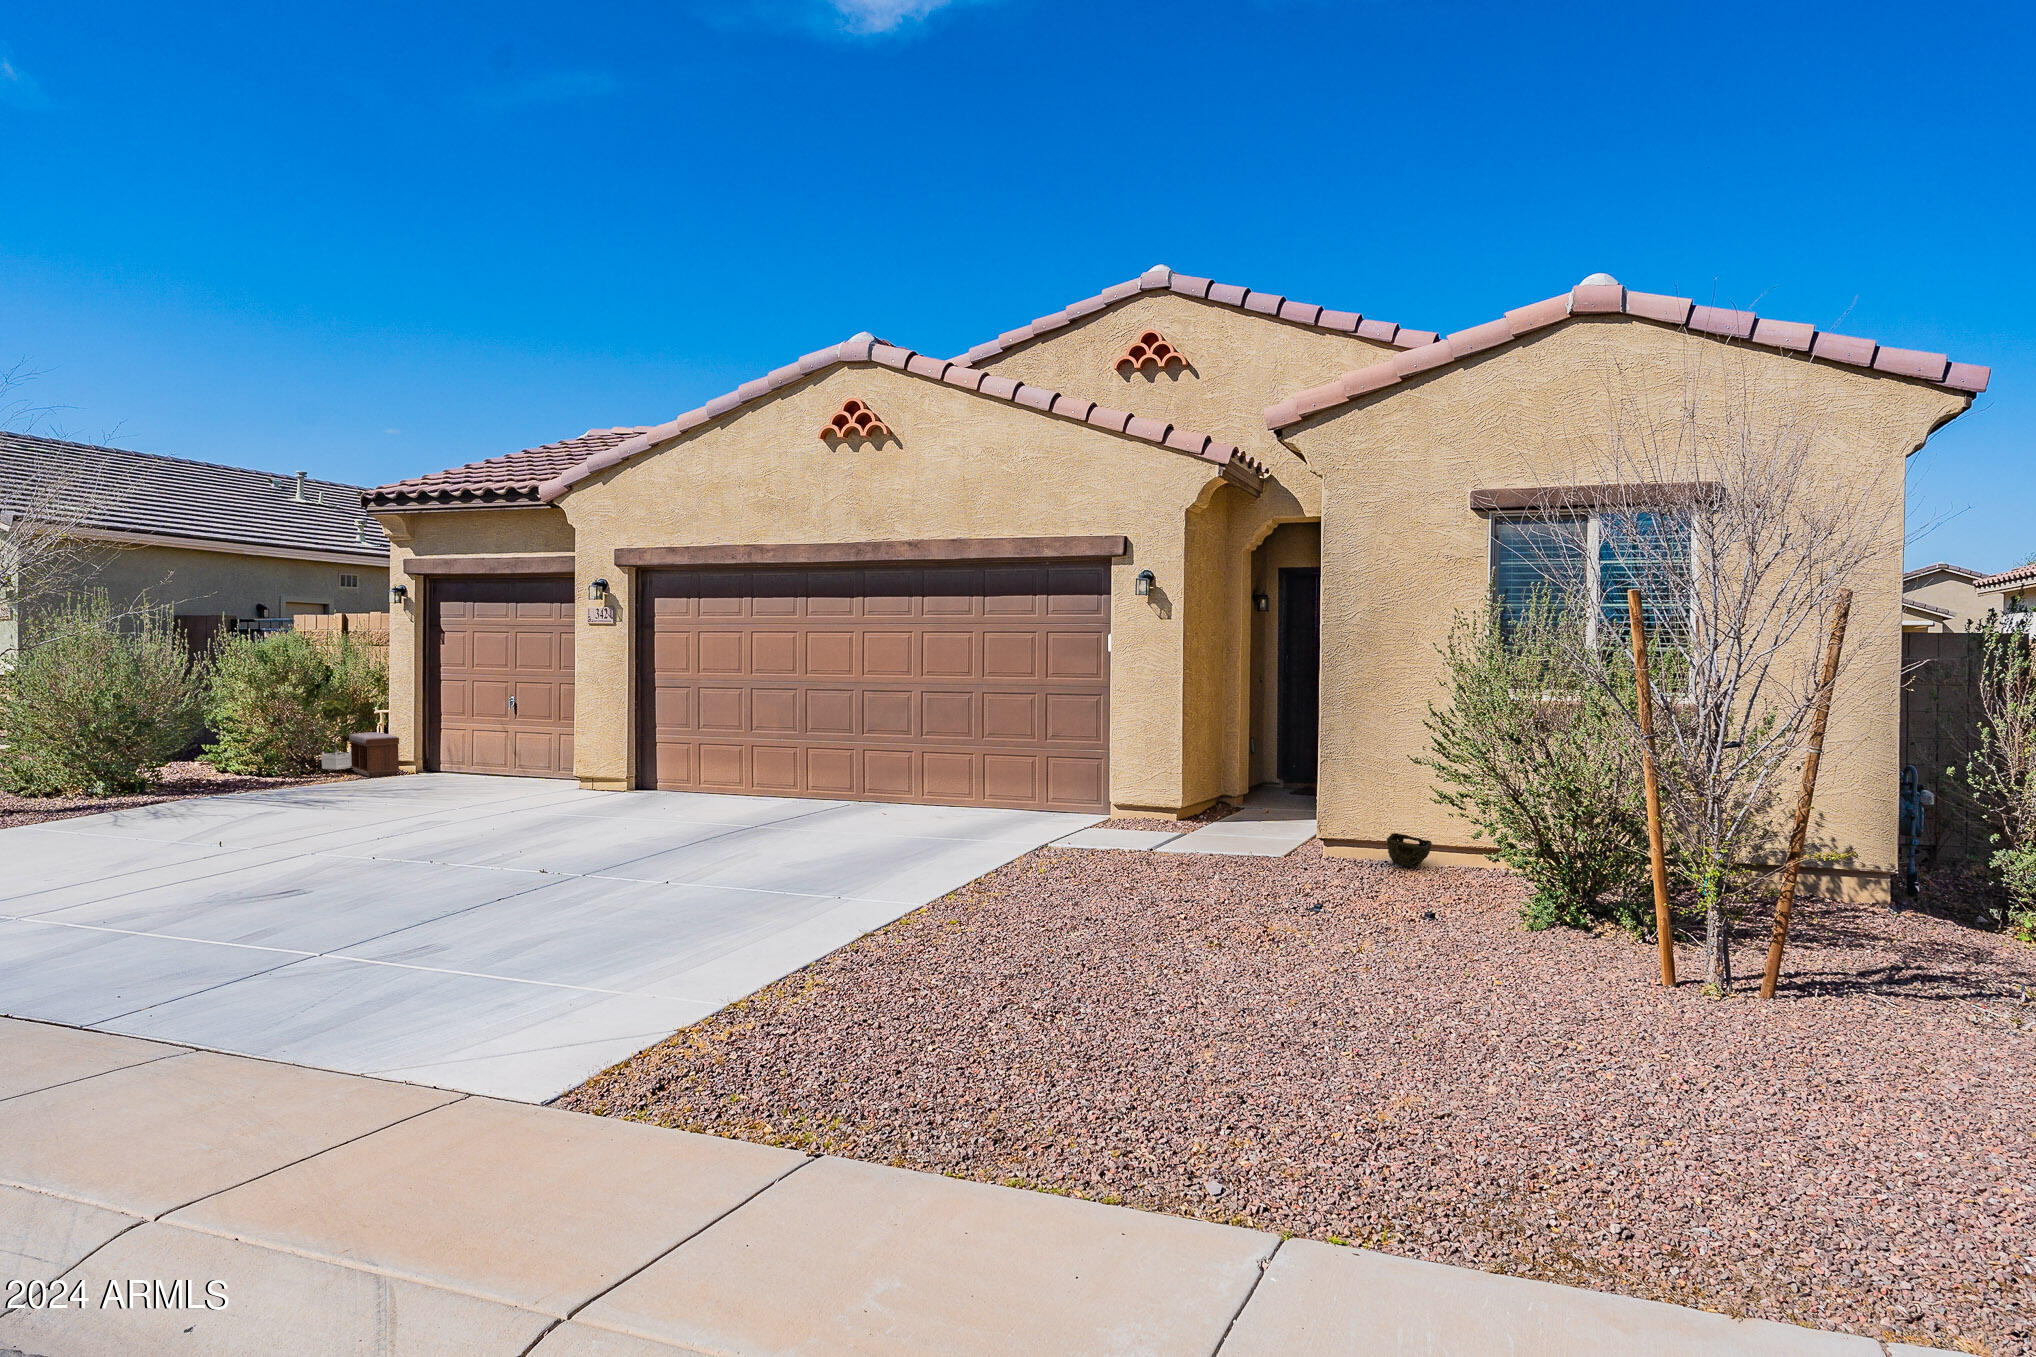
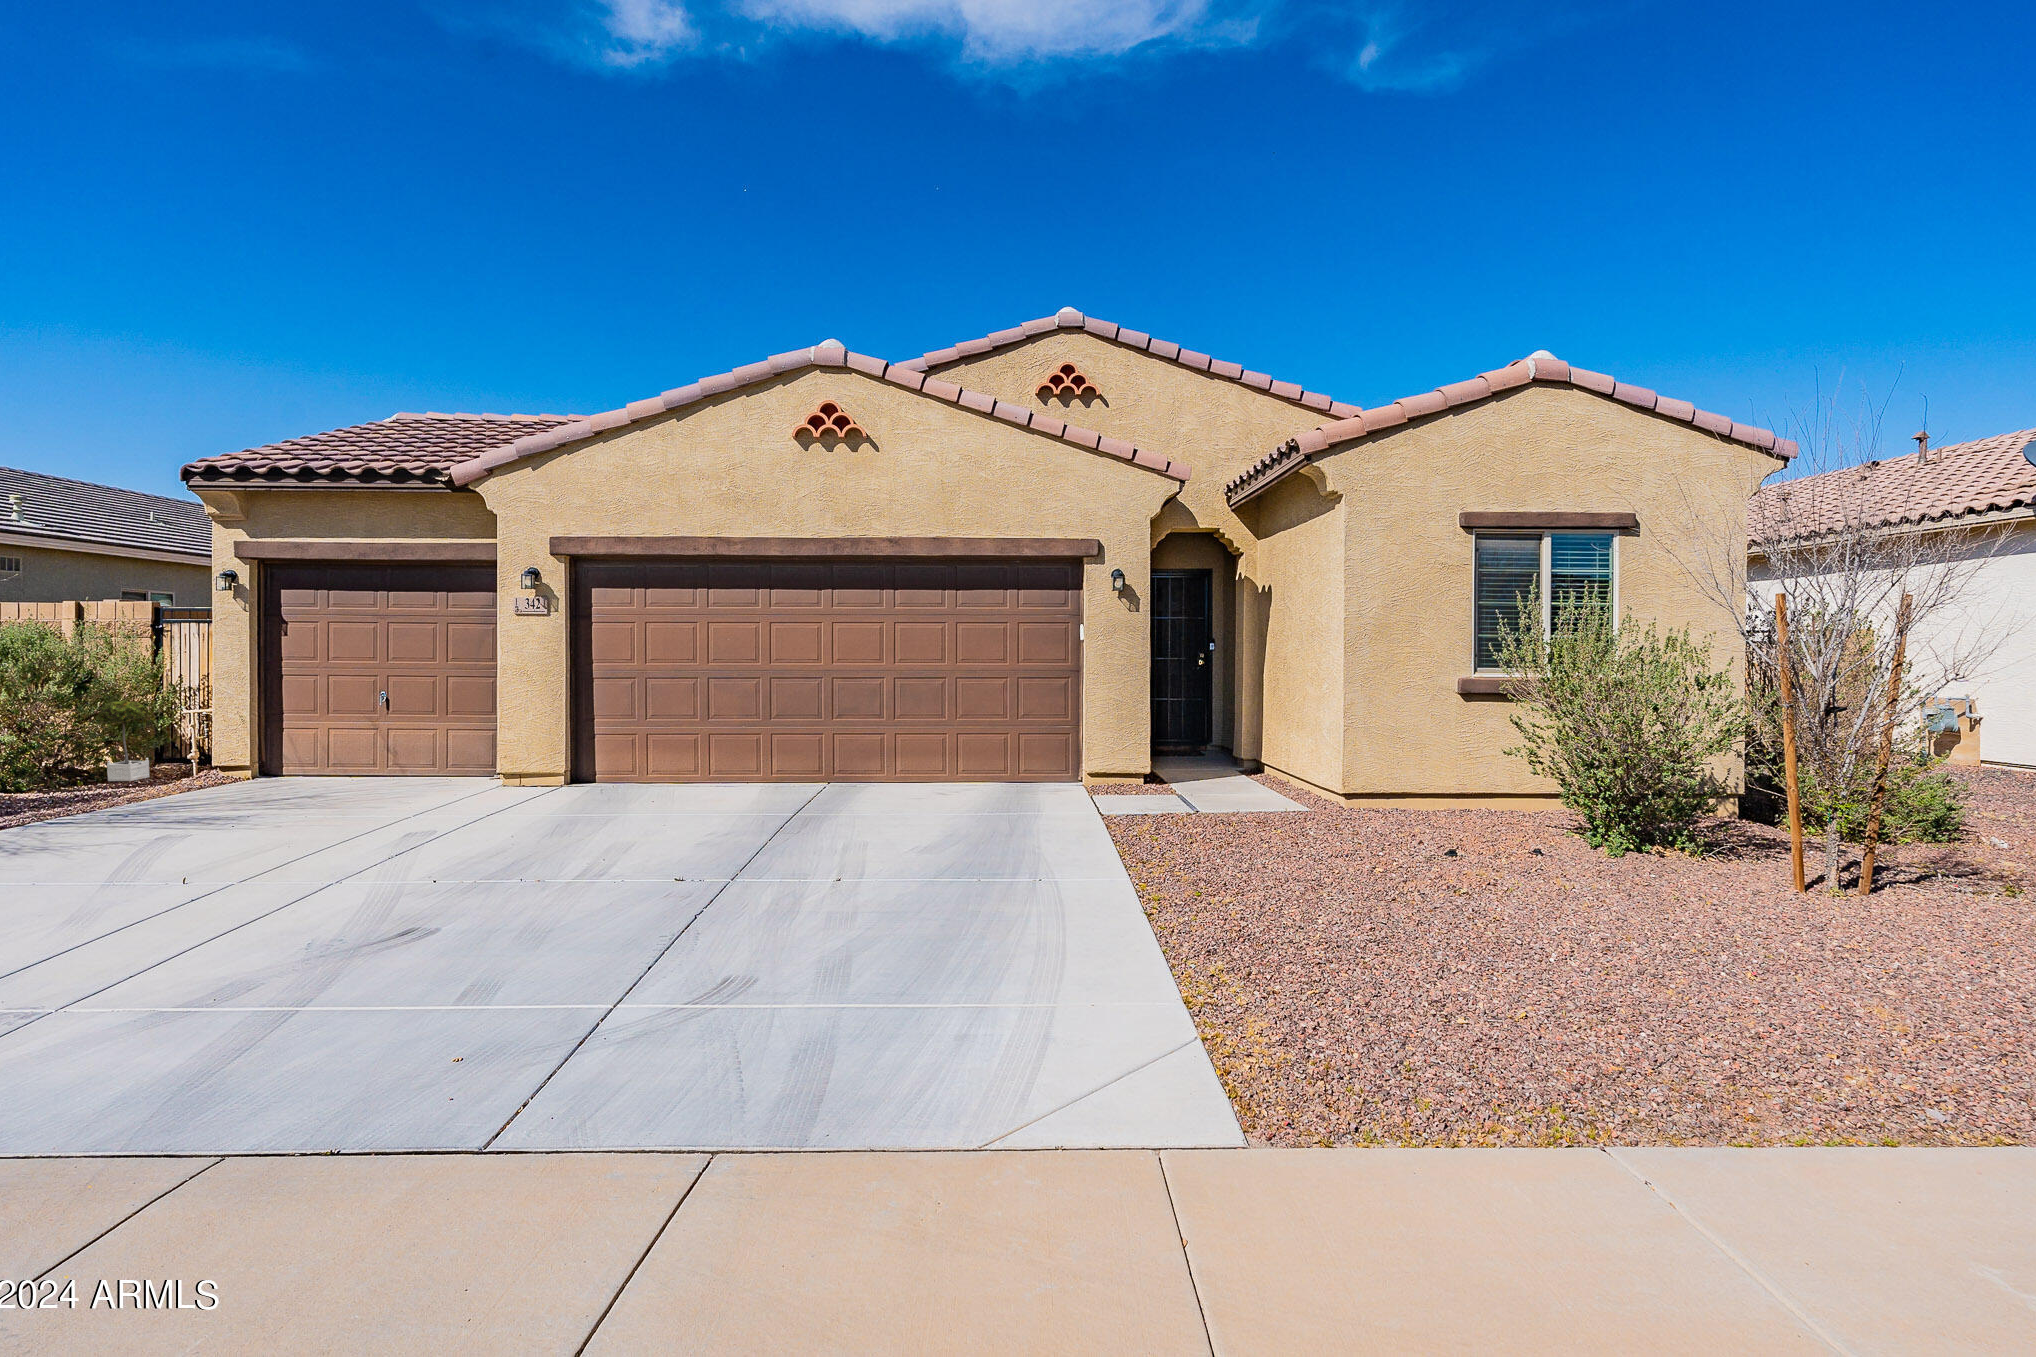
bench: present [349,732,400,777] -> none [155,736,236,788]
woven basket: present [1387,833,1432,868] -> none [1377,787,1423,814]

